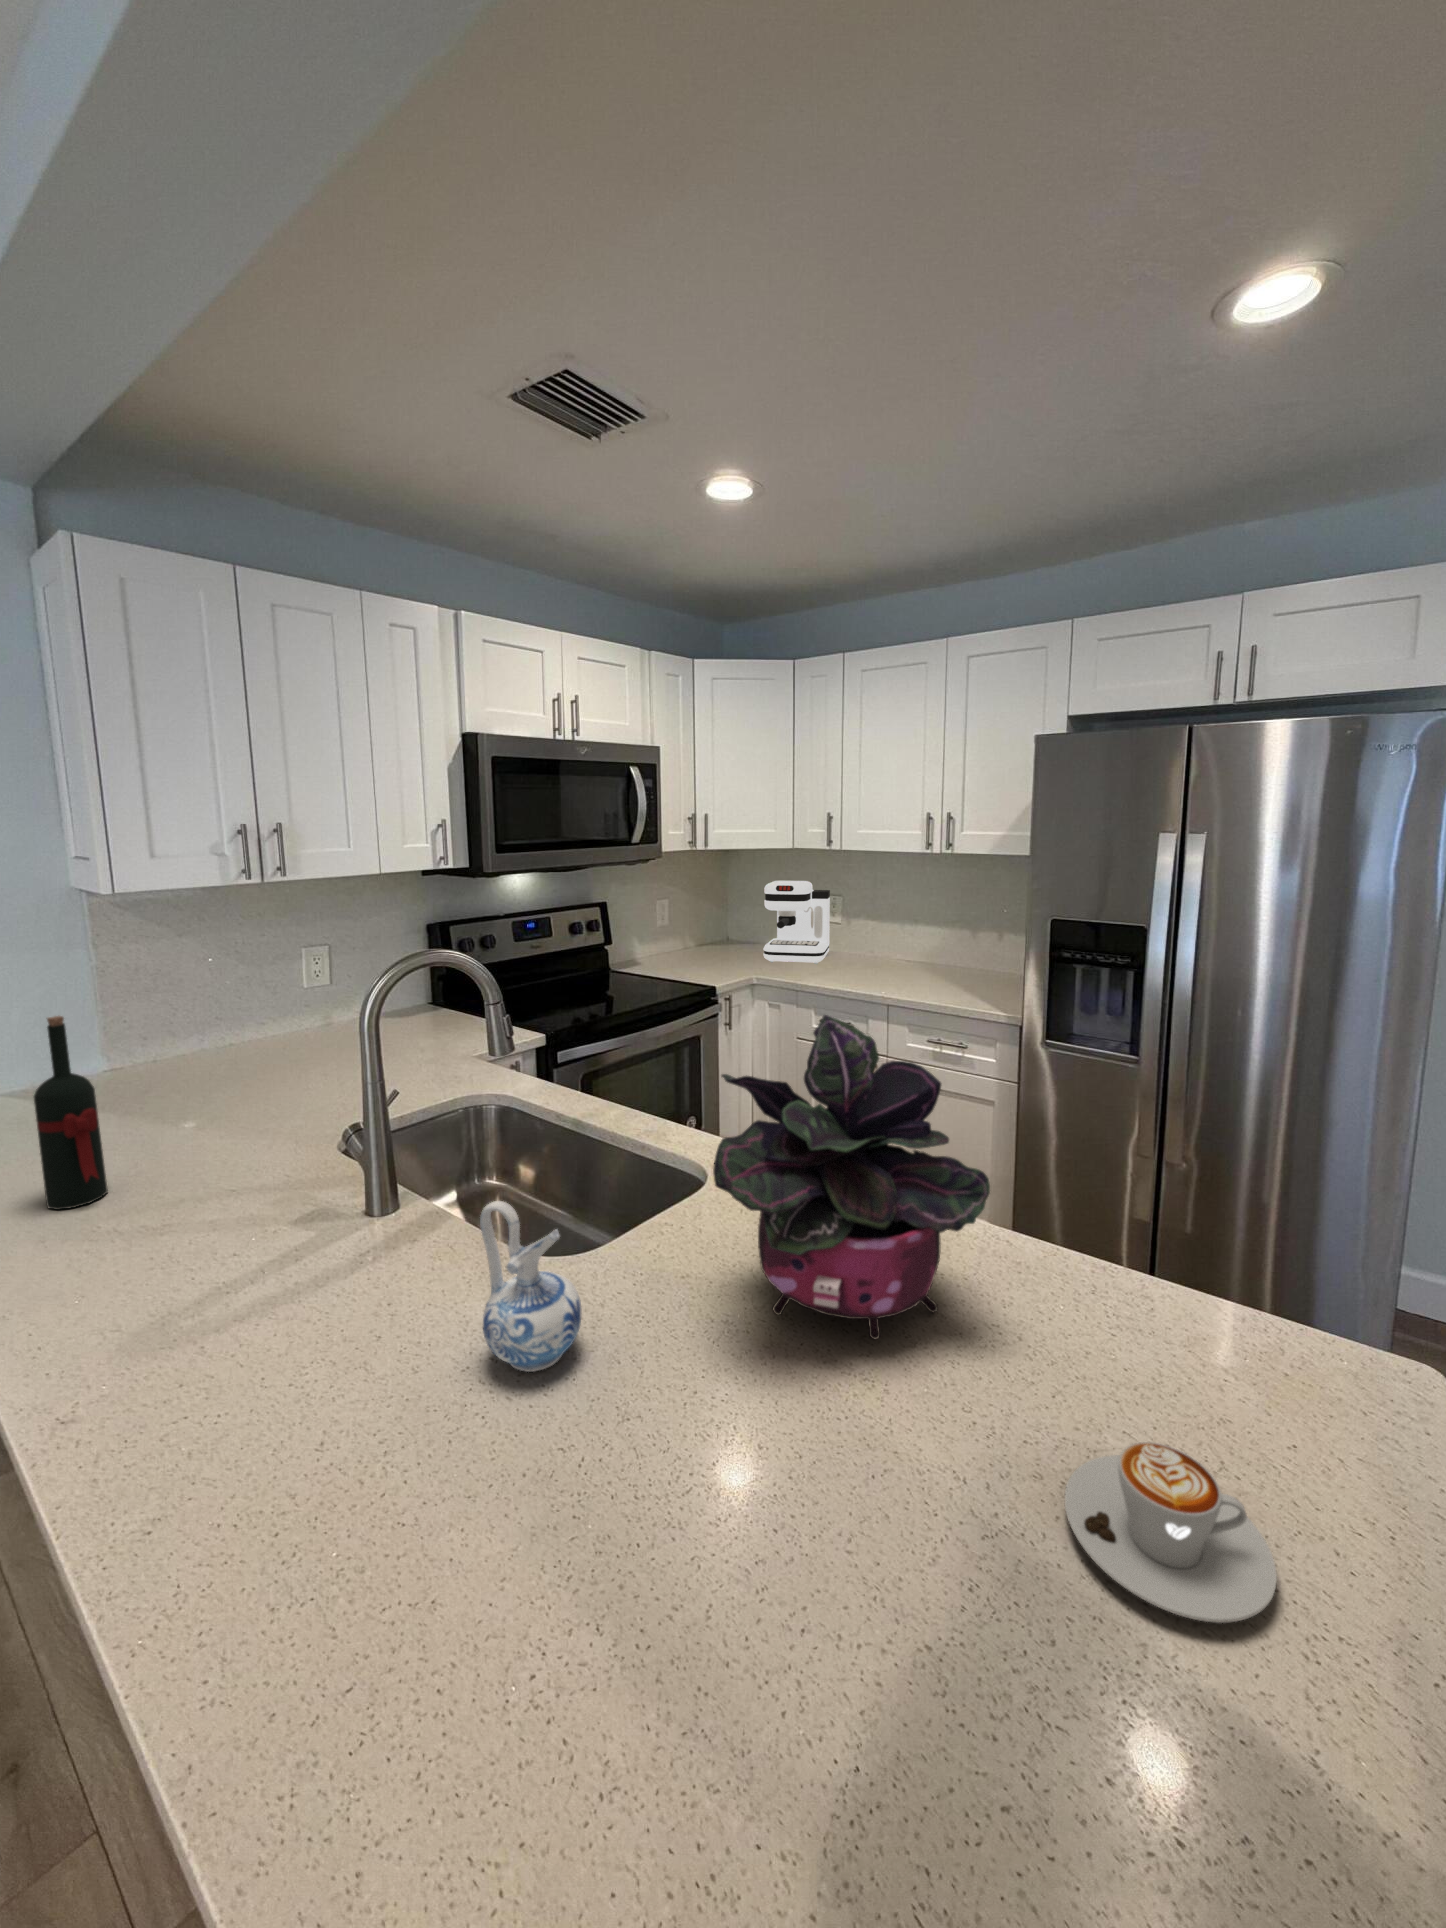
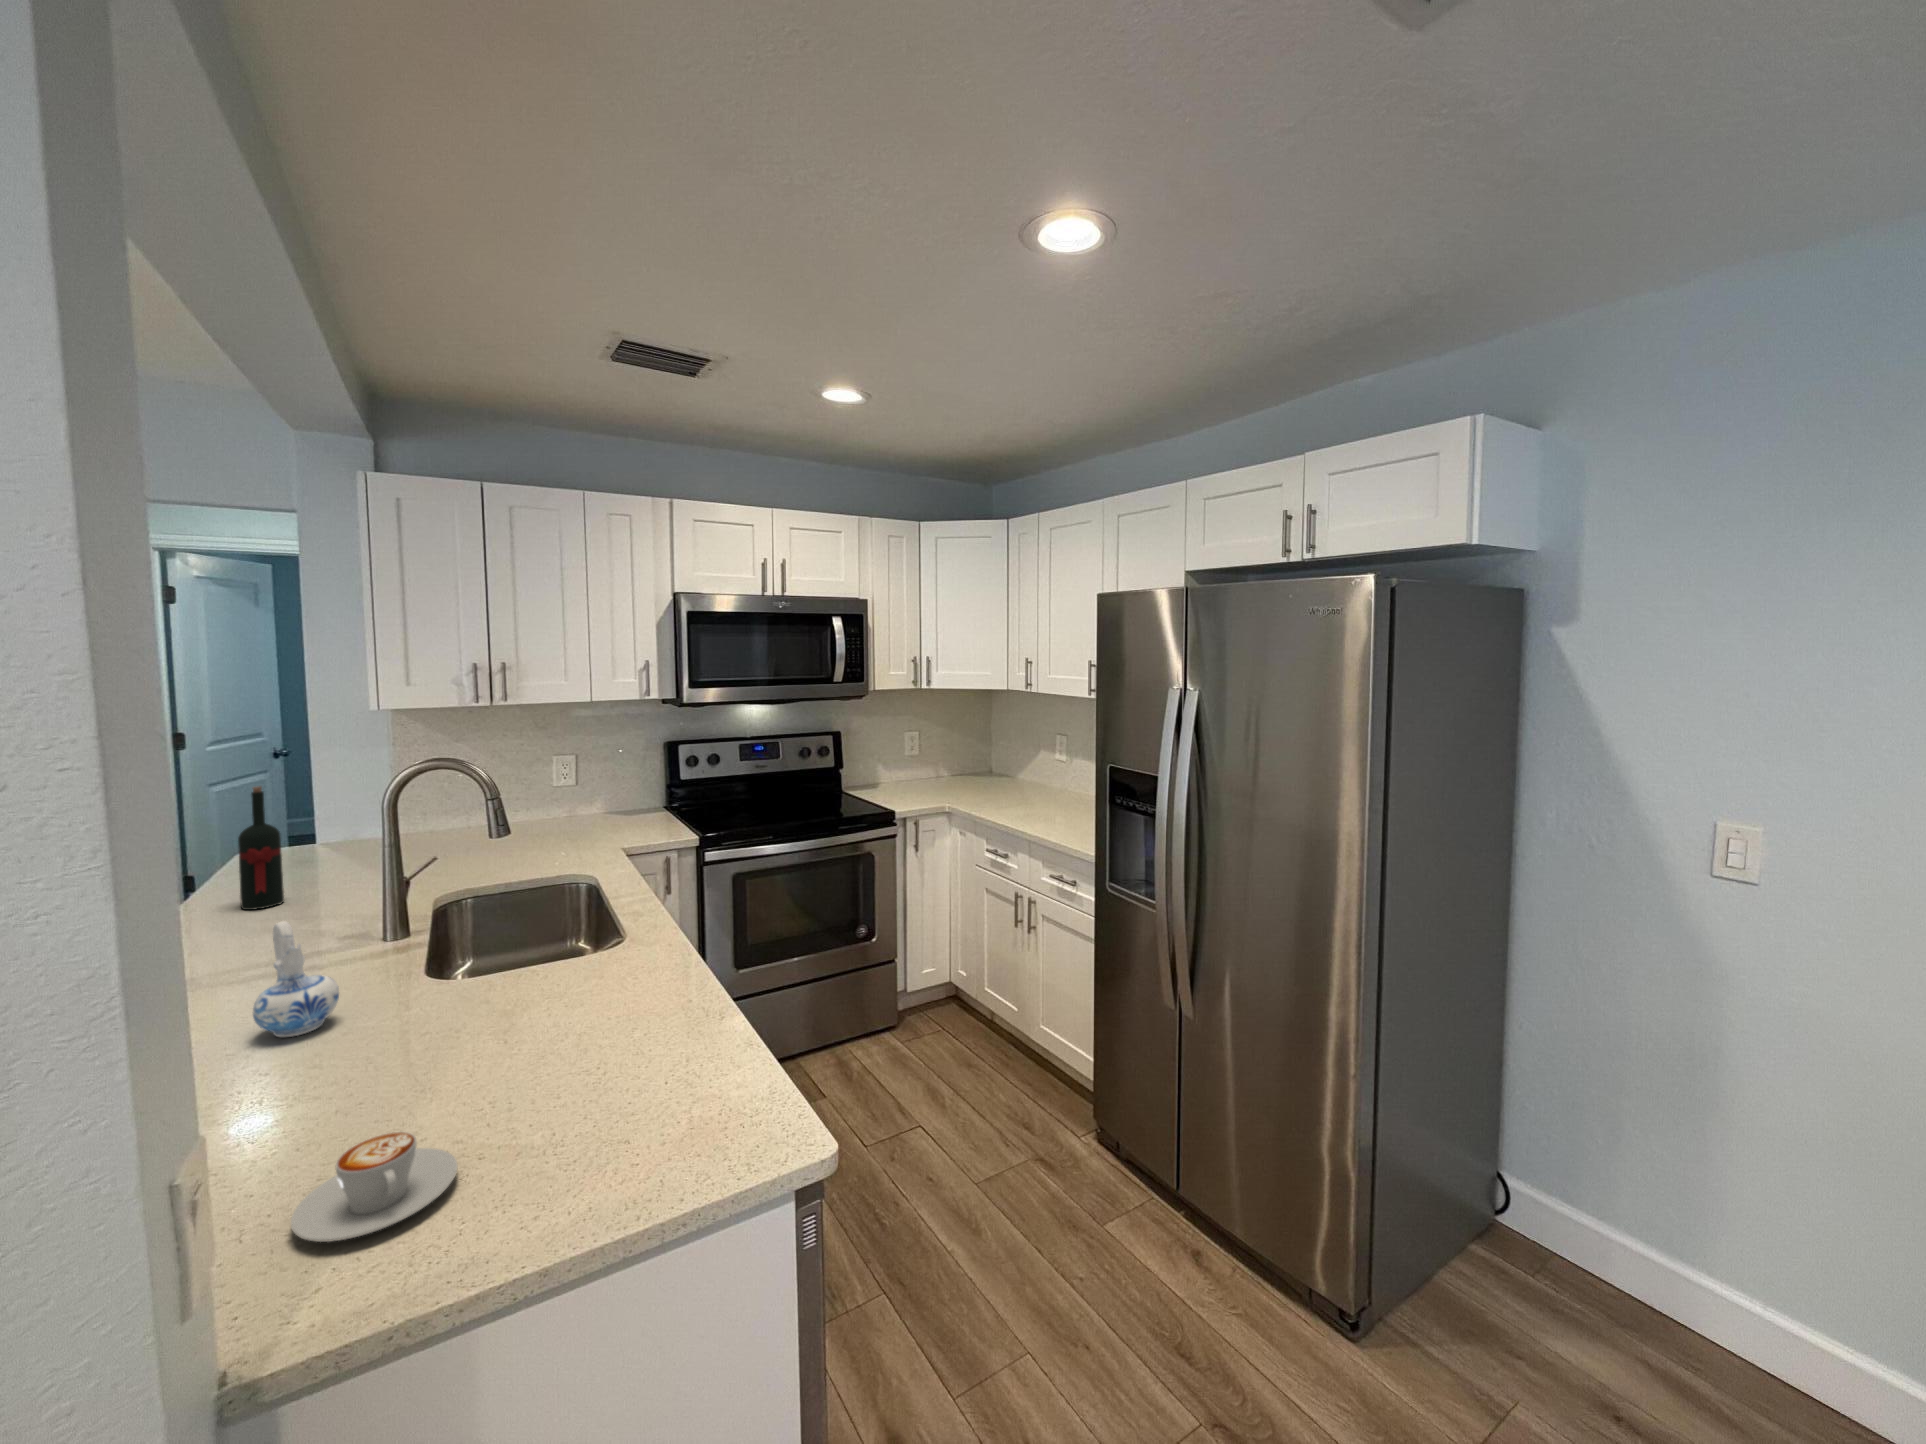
coffee maker: present [764,881,830,964] -> none [986,719,1056,797]
potted plant: present [713,1015,990,1339] -> none [383,822,594,1059]

